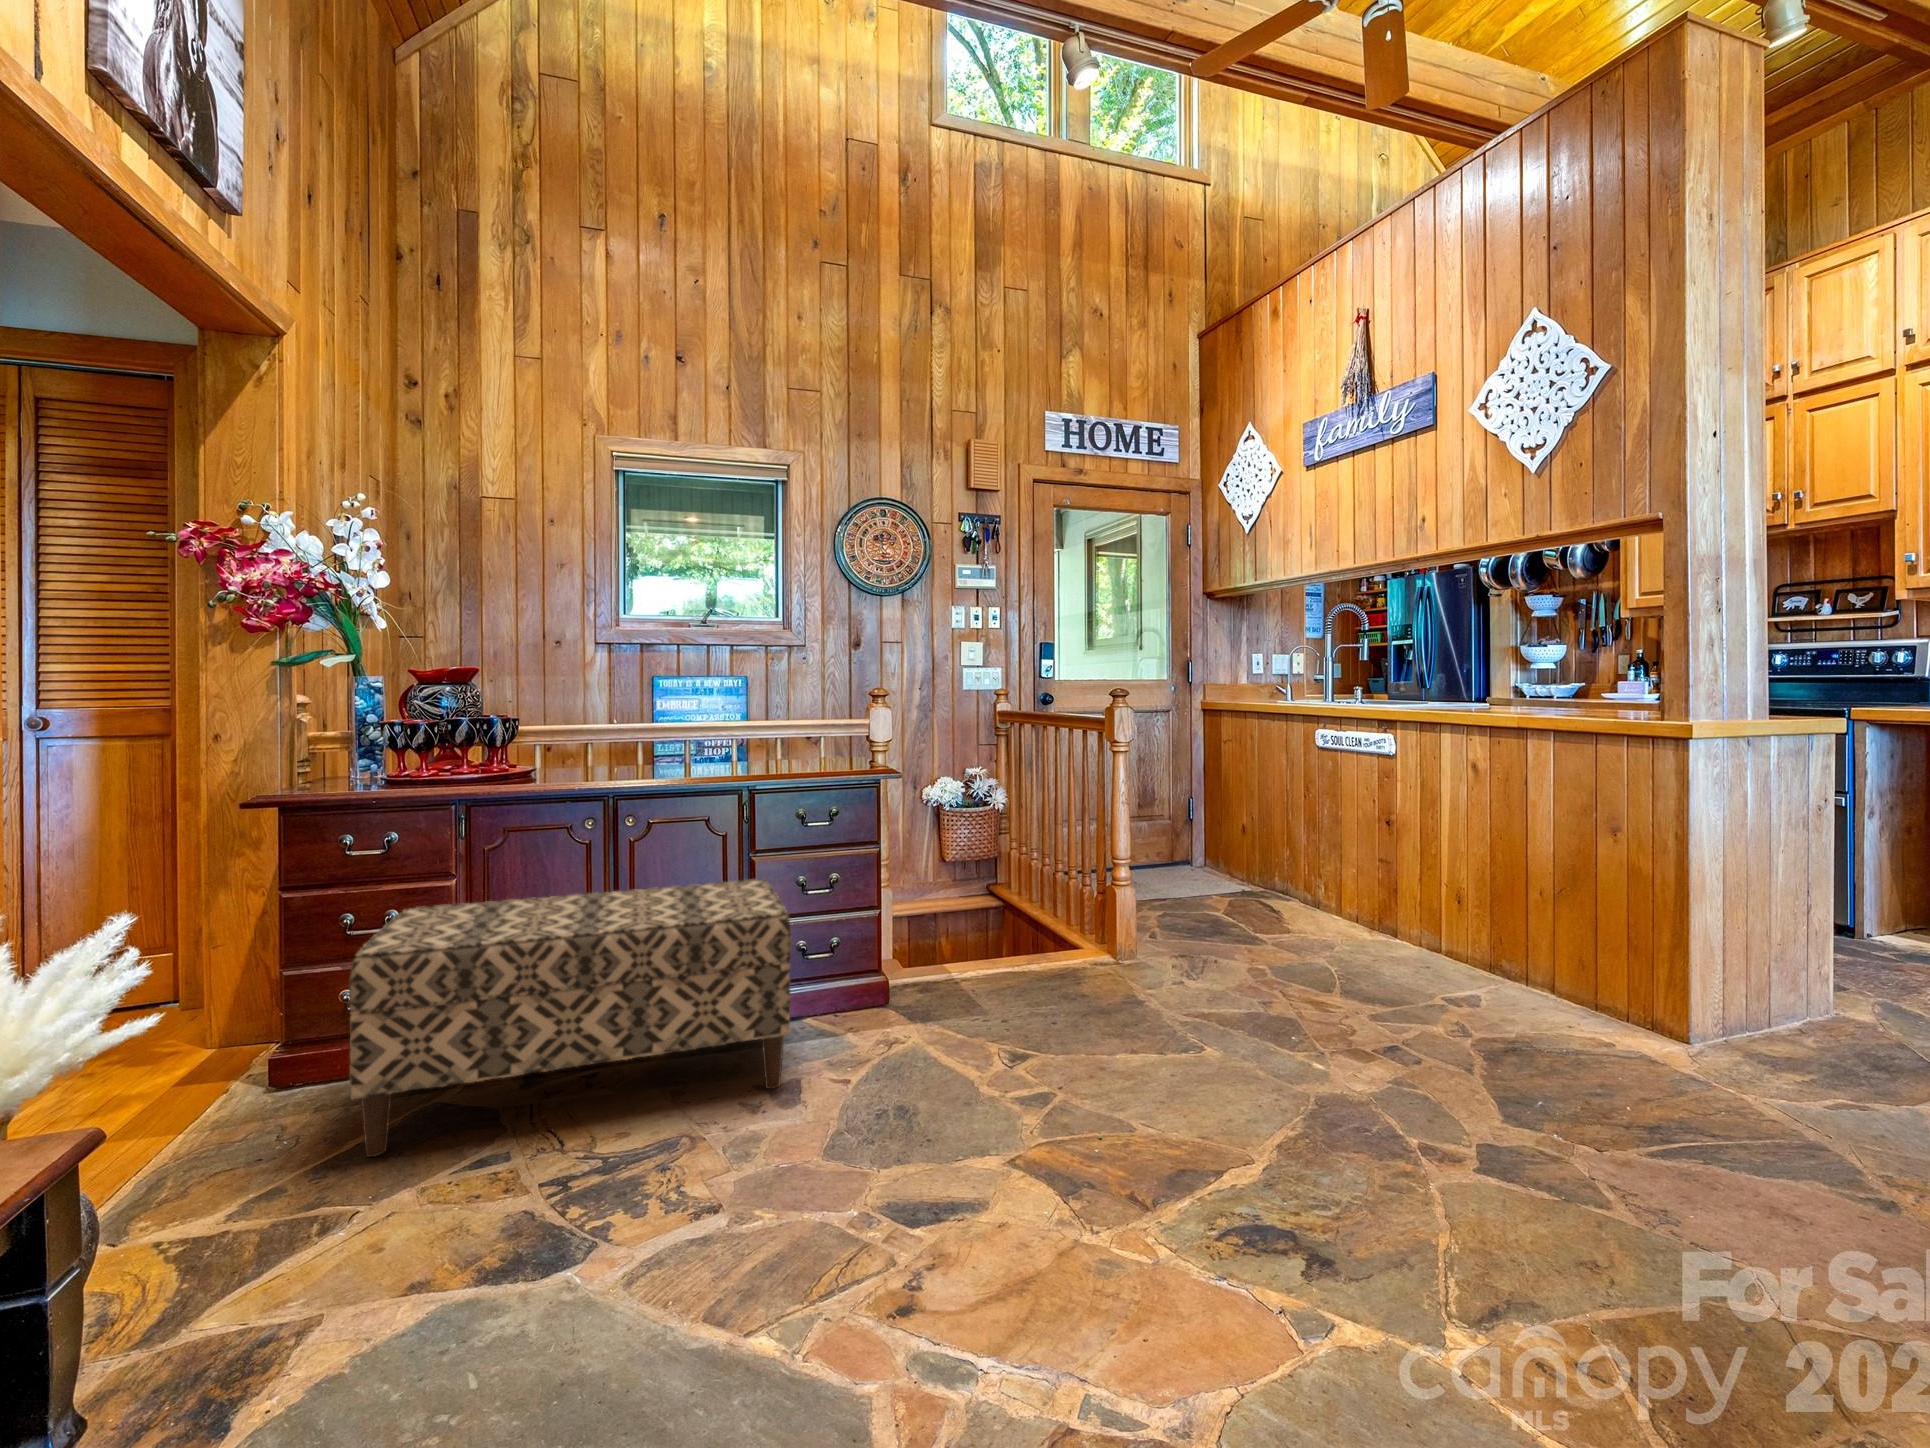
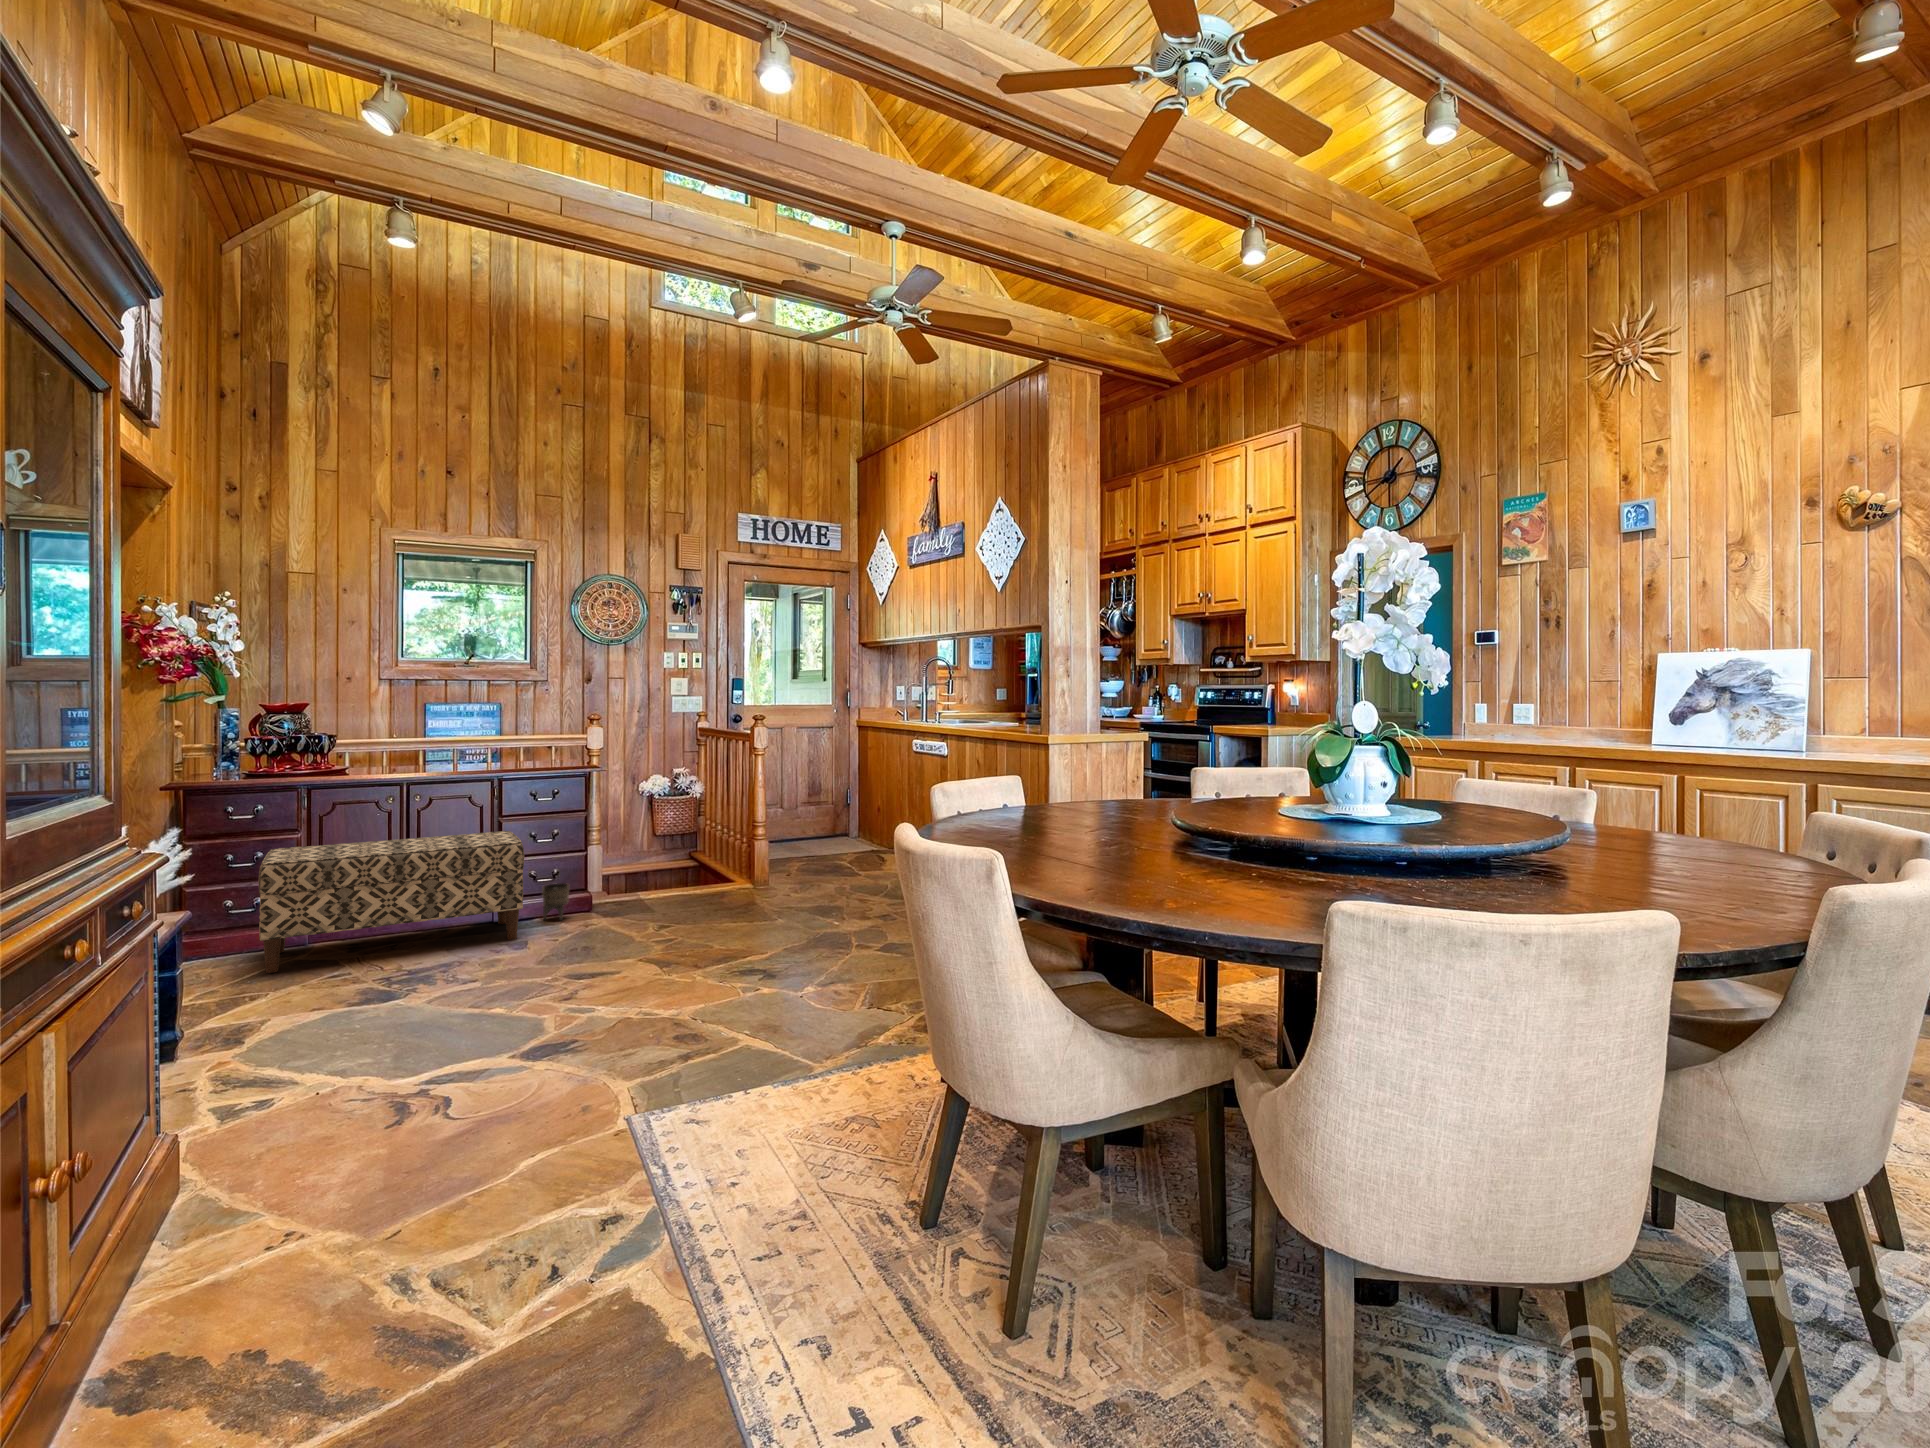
planter: none [816,969,857,1038] -> present [542,883,569,920]

